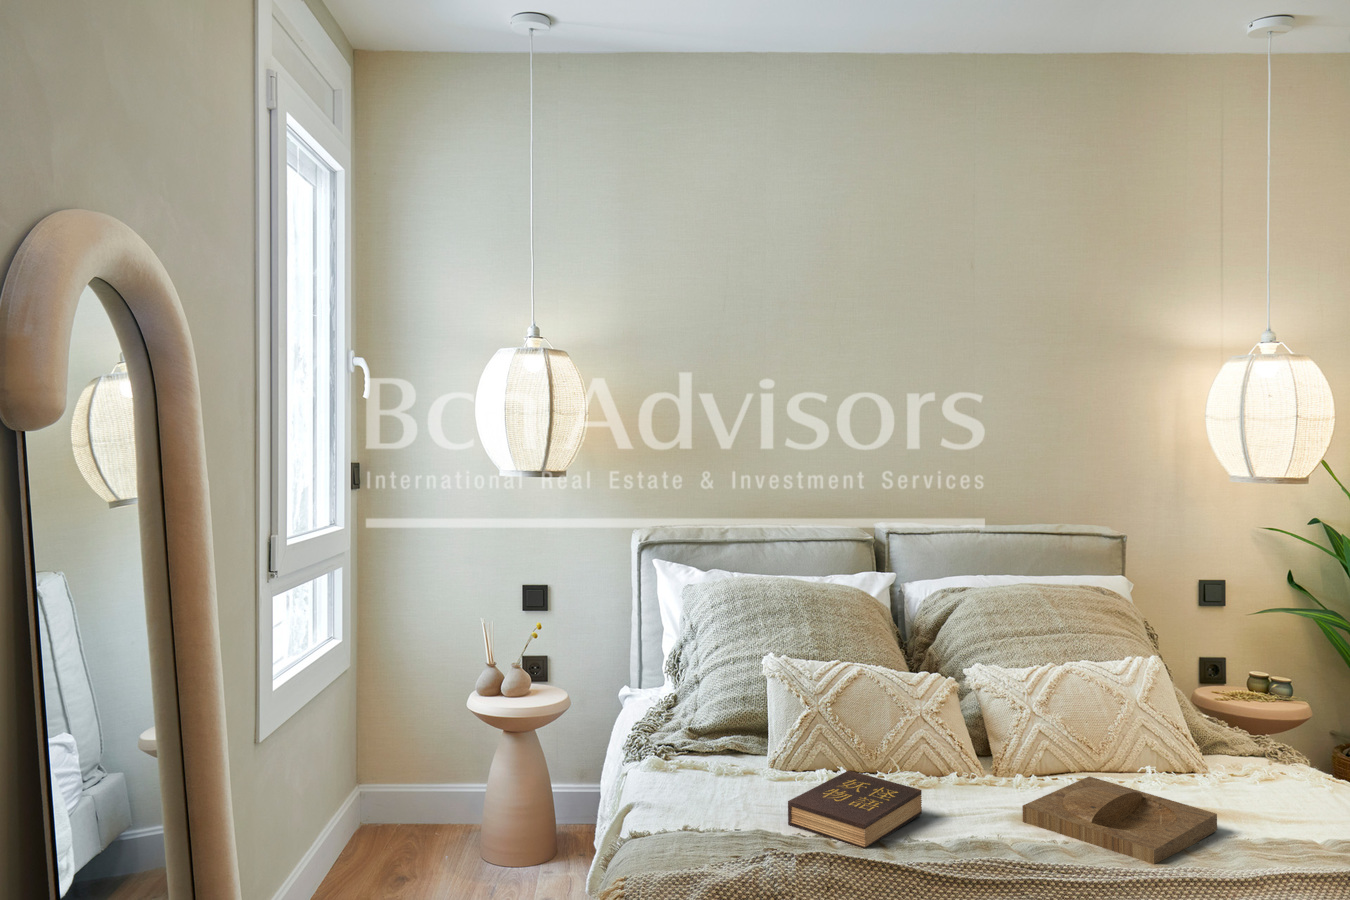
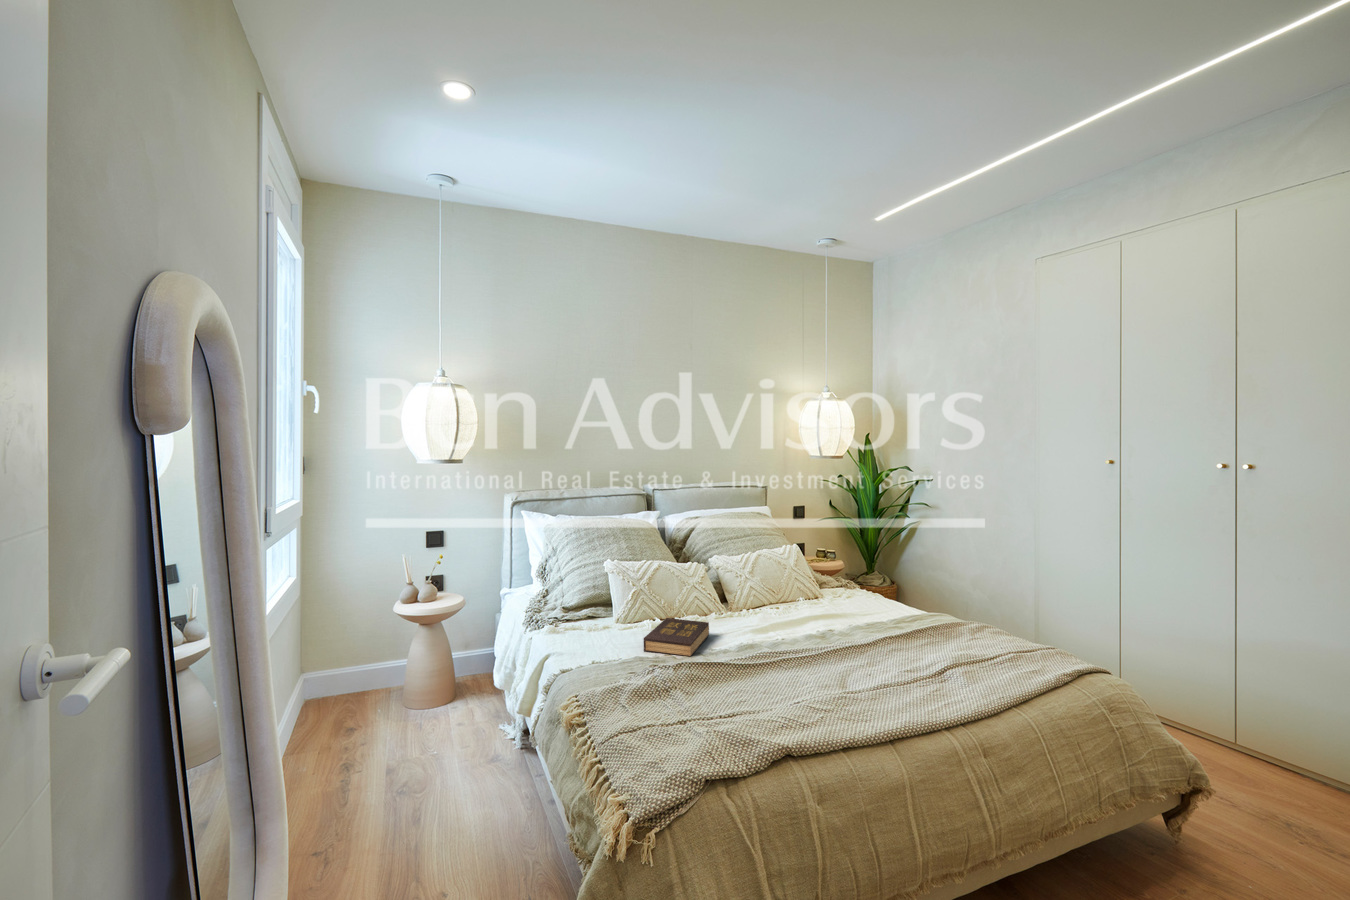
tray: present [1022,776,1217,864] -> none [757,606,840,644]

